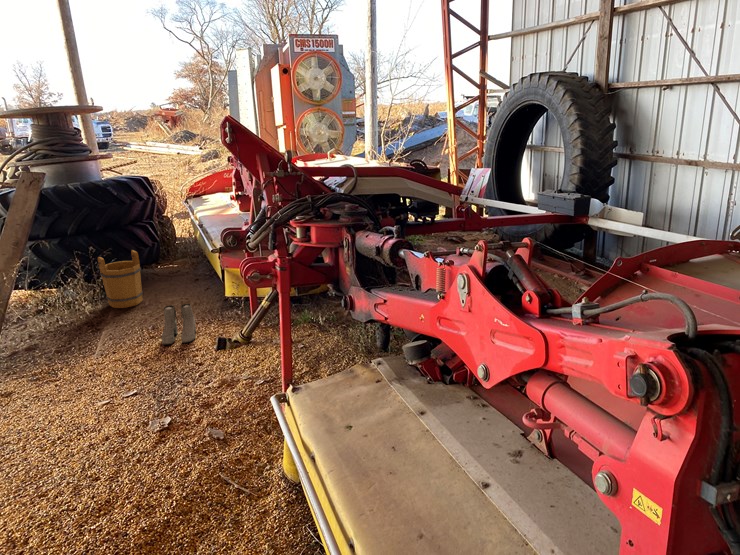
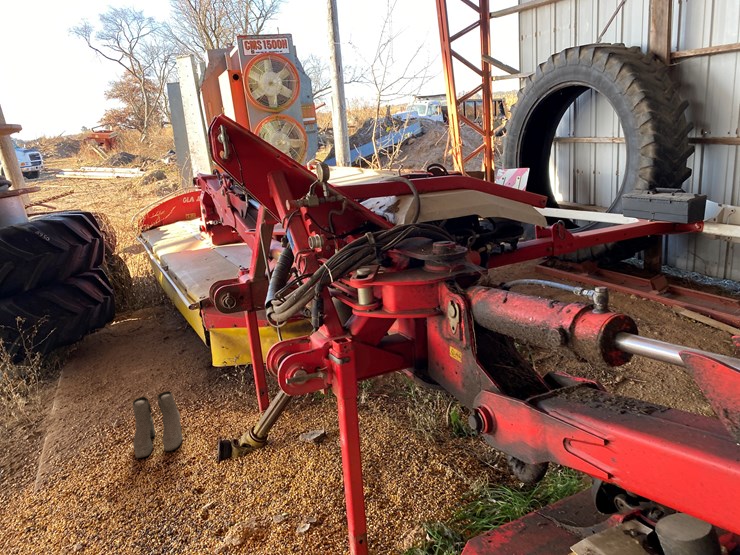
bucket: present [97,250,143,308] -> none [28,314,97,397]

